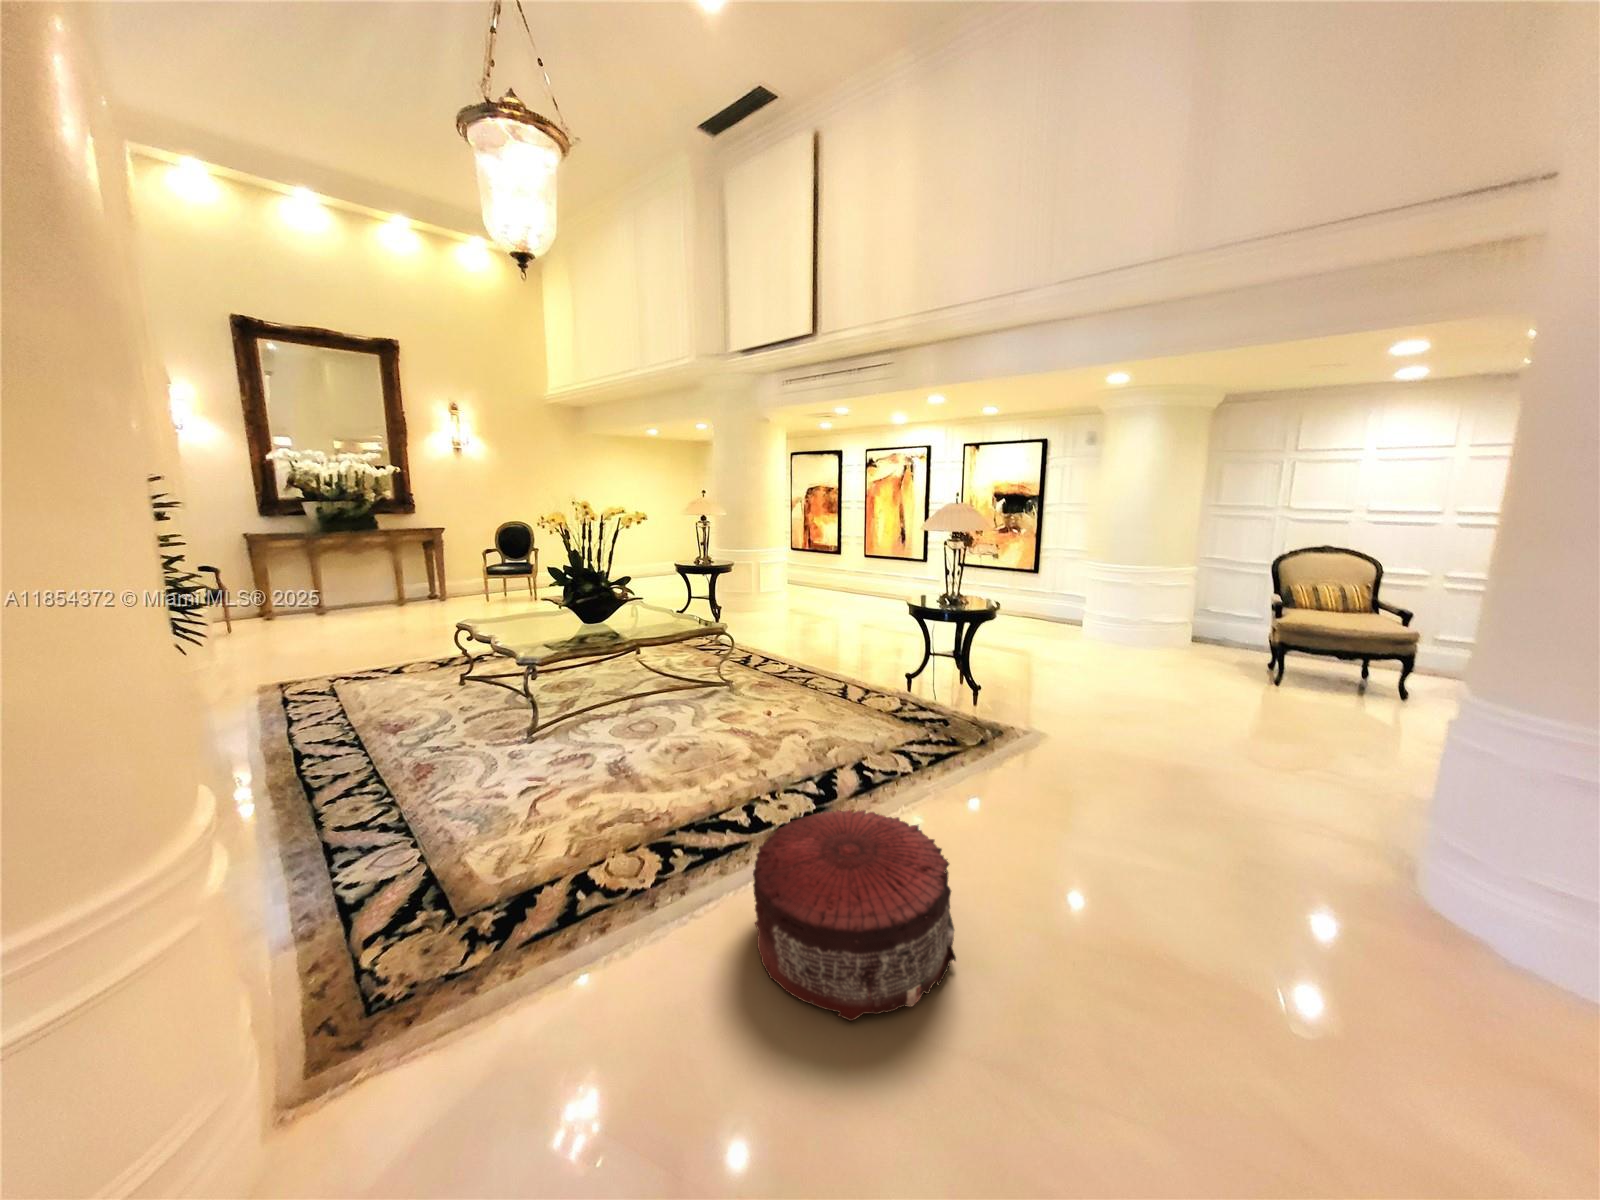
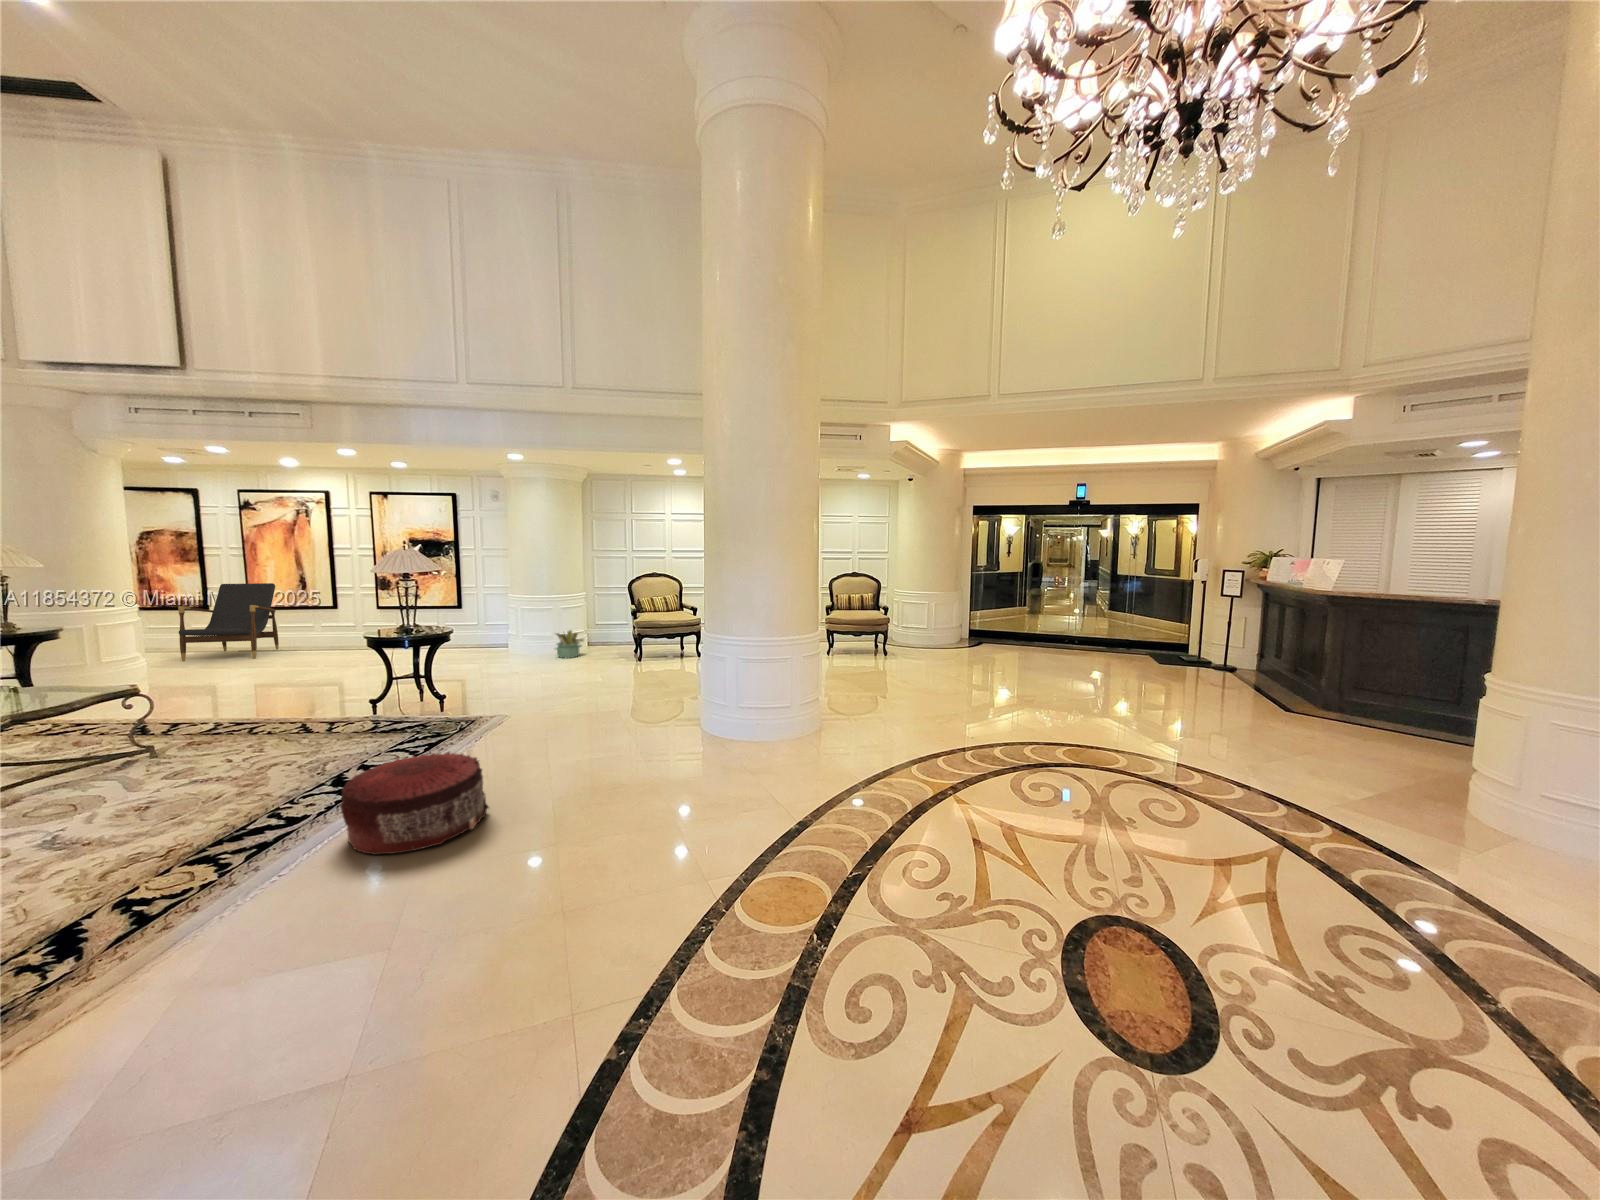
lounge chair: none [816,532,883,599] -> present [178,583,279,661]
decorative plant: none [1137,617,1185,656] -> present [556,630,584,658]

